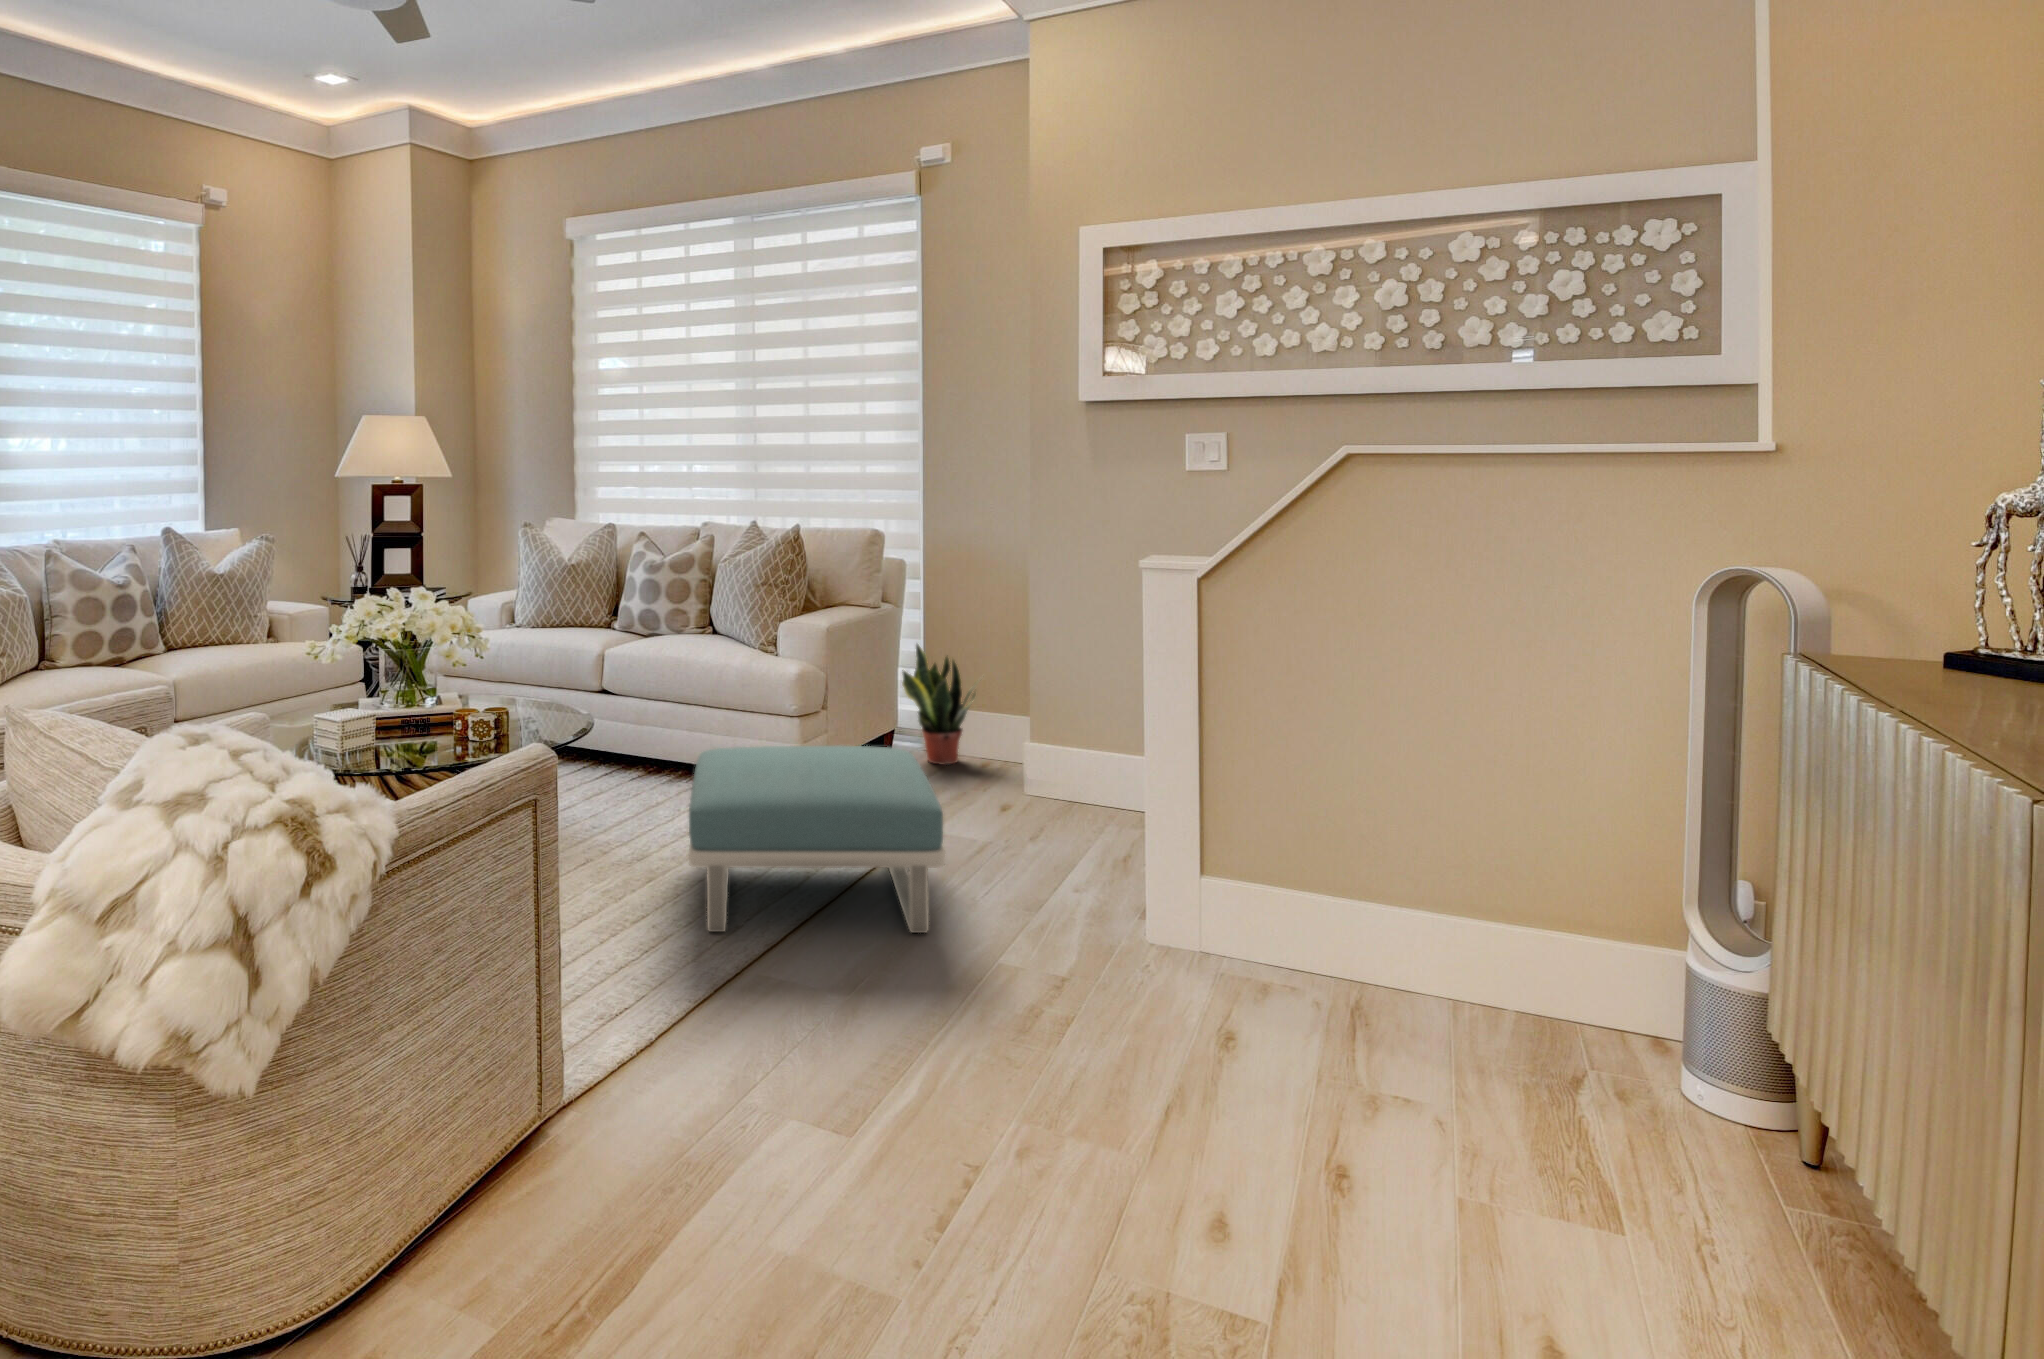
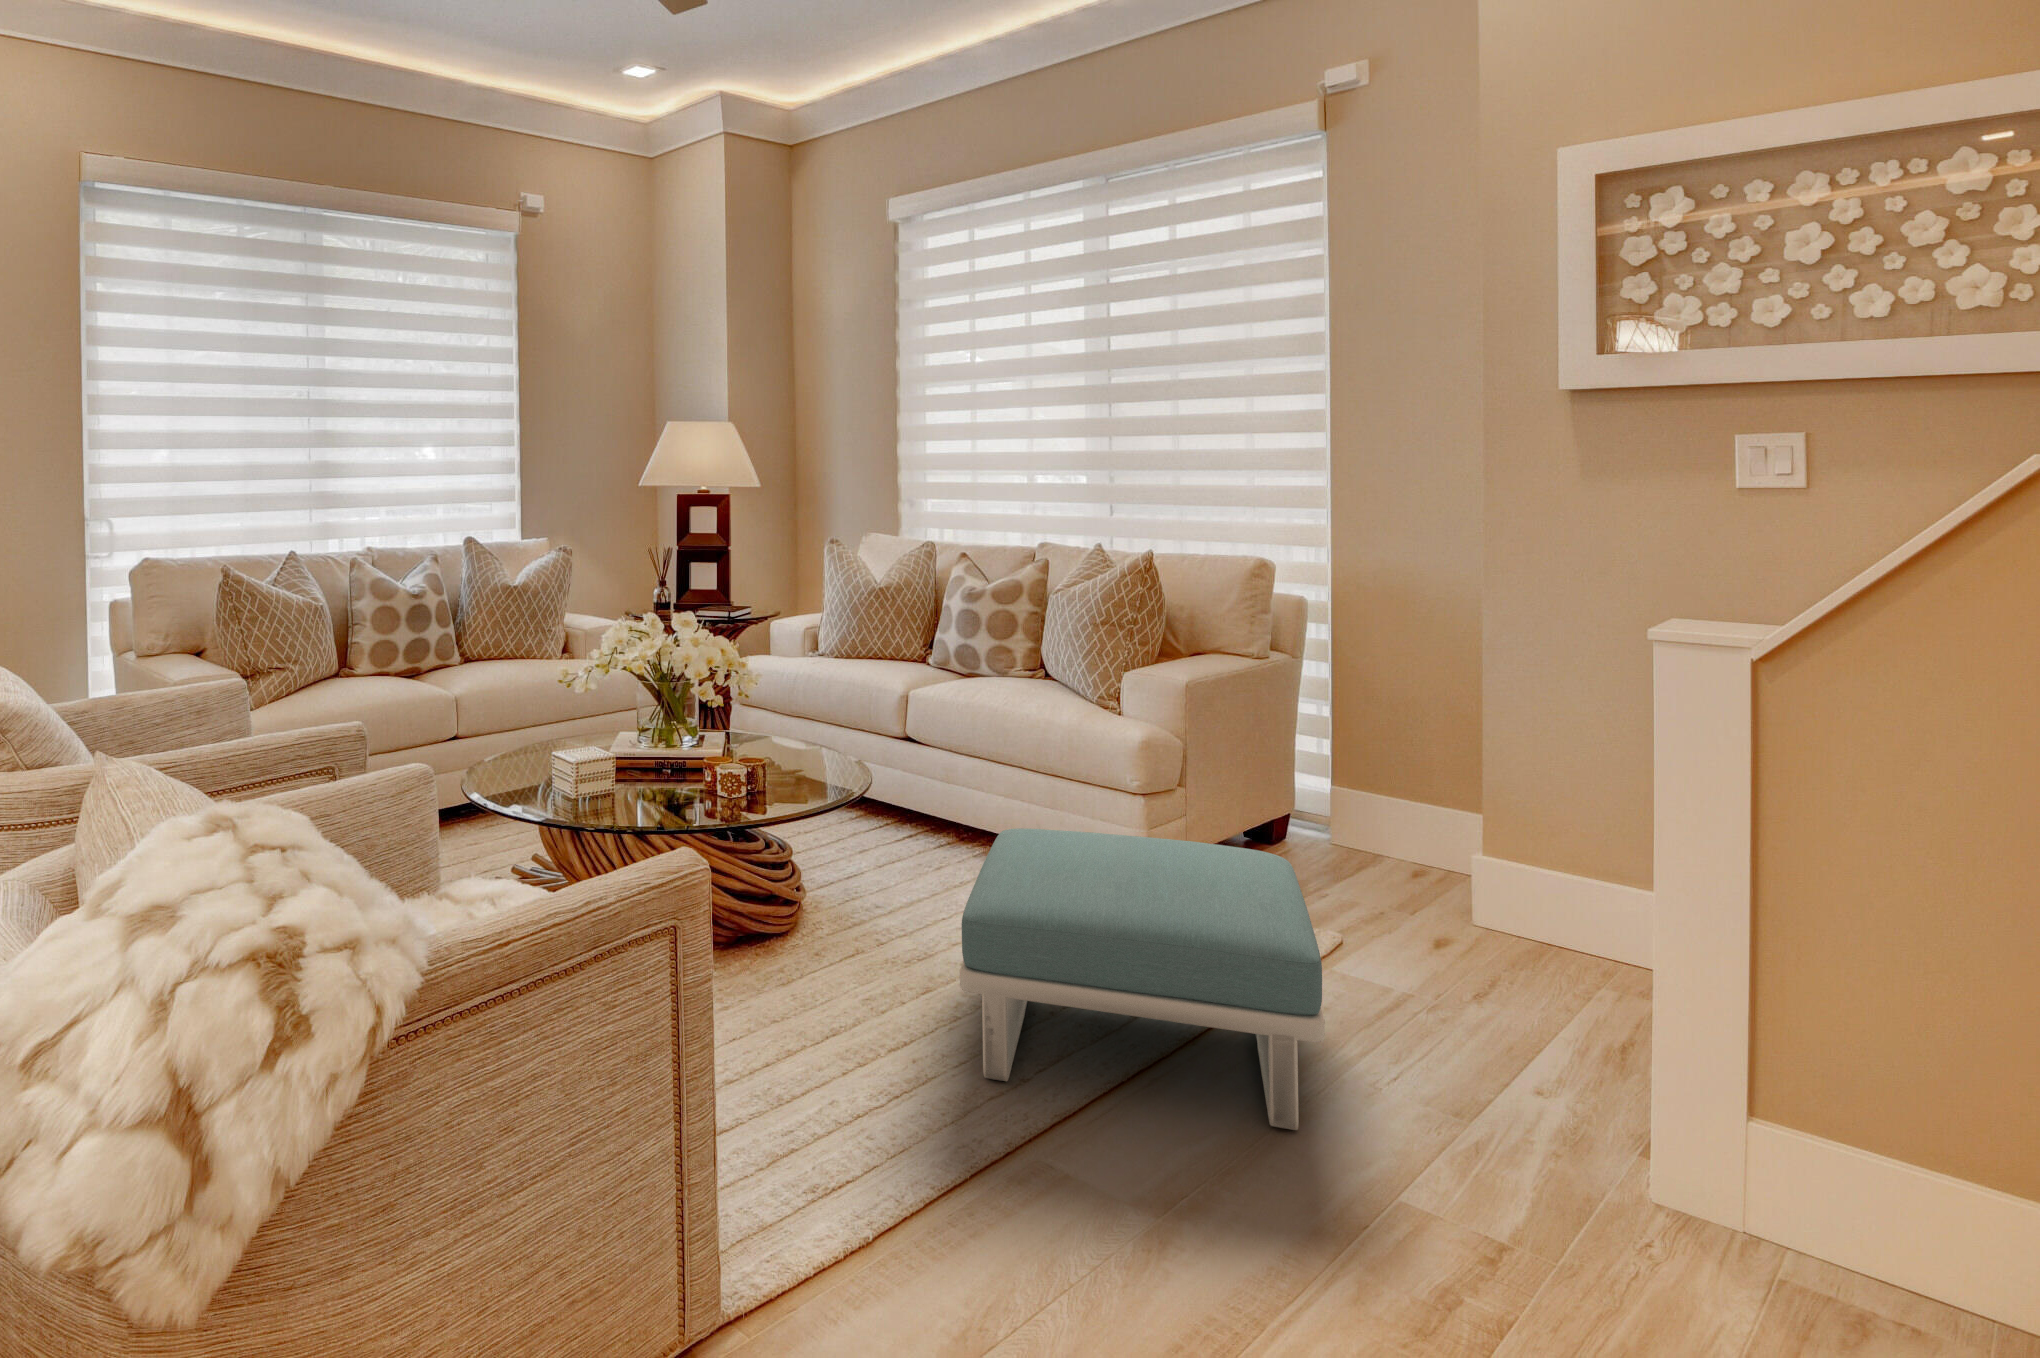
potted plant: present [902,644,984,765] -> none [1292,702,1413,864]

